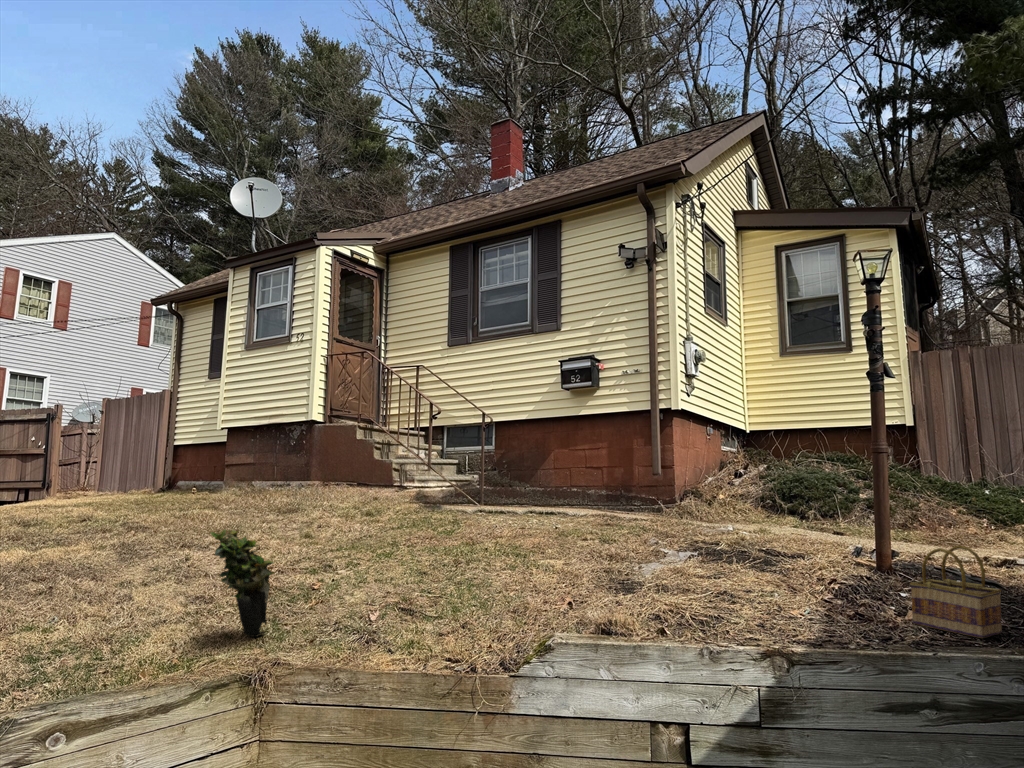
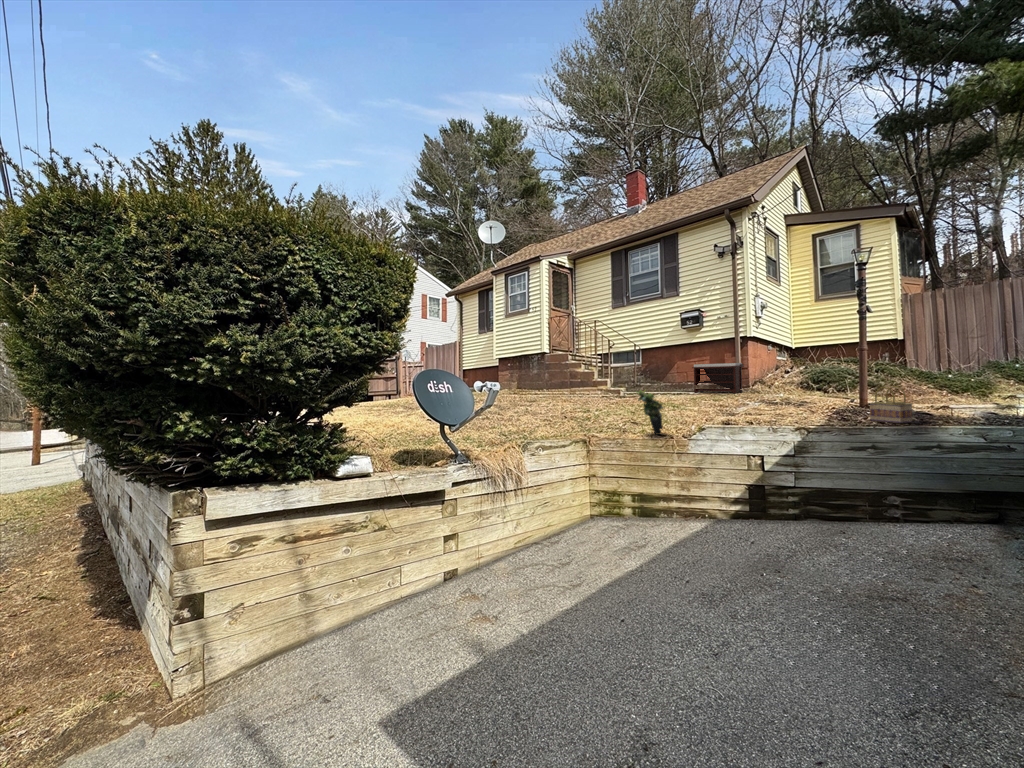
bench: none [576,457,665,516] -> present [692,363,743,393]
potted plant: present [210,529,274,637] -> present [637,390,663,435]

